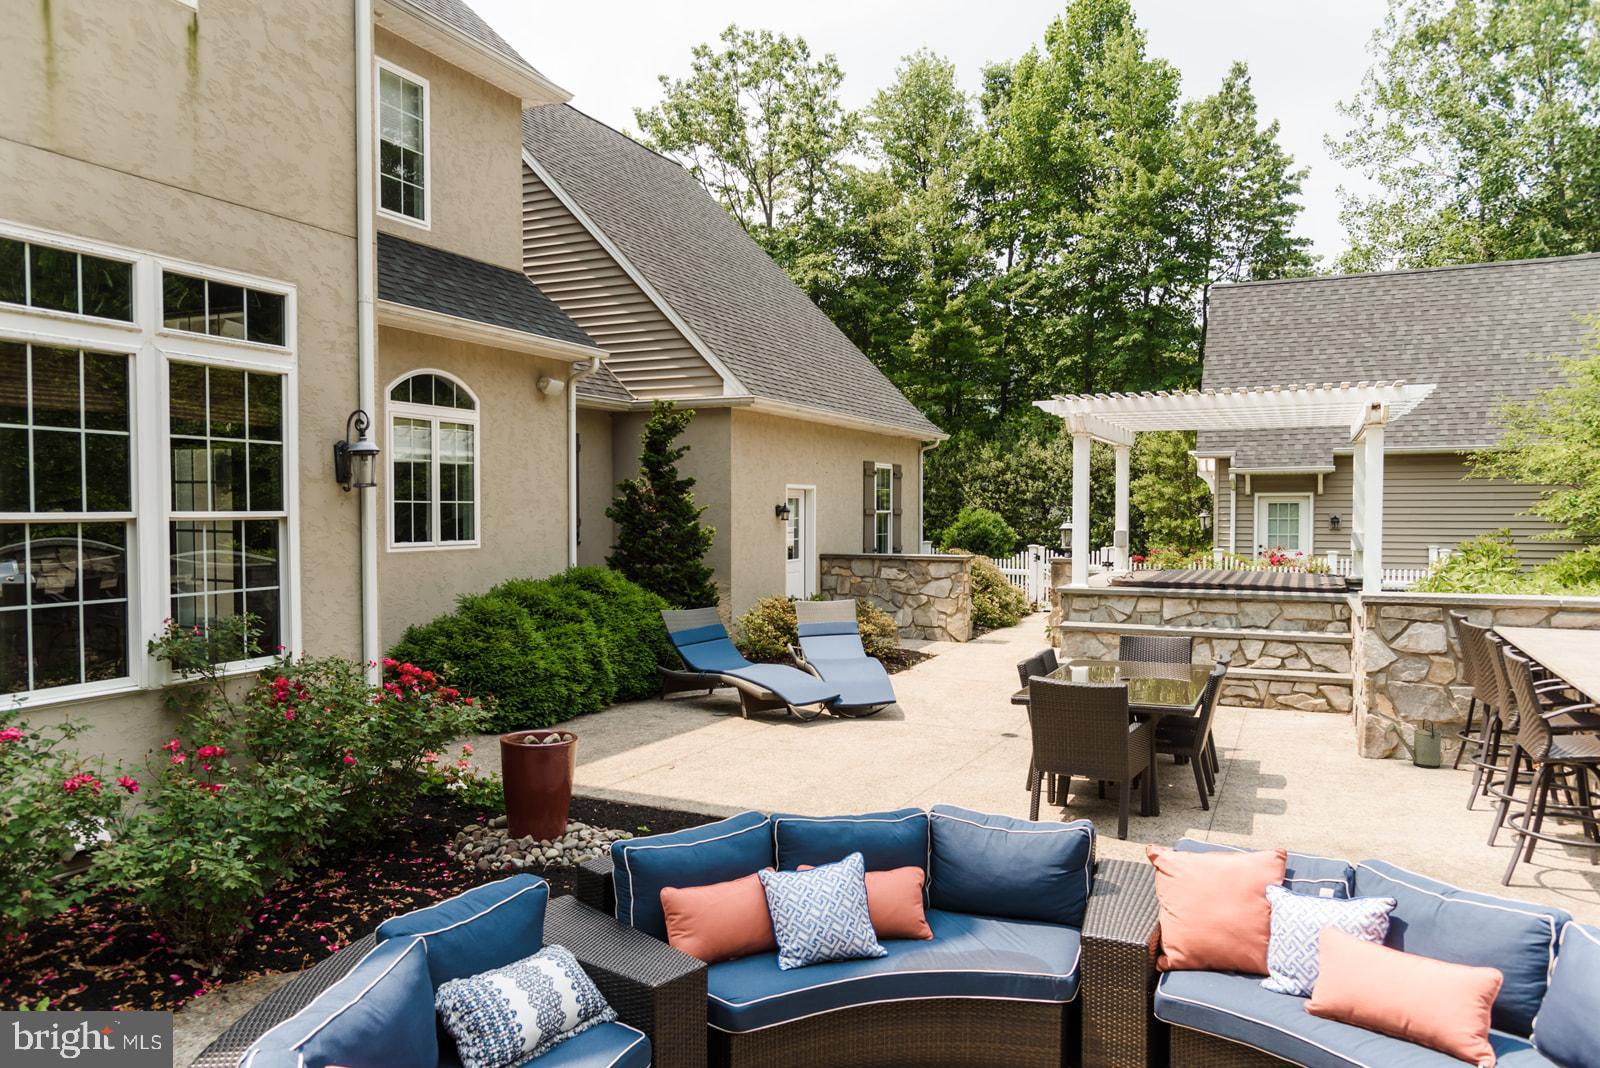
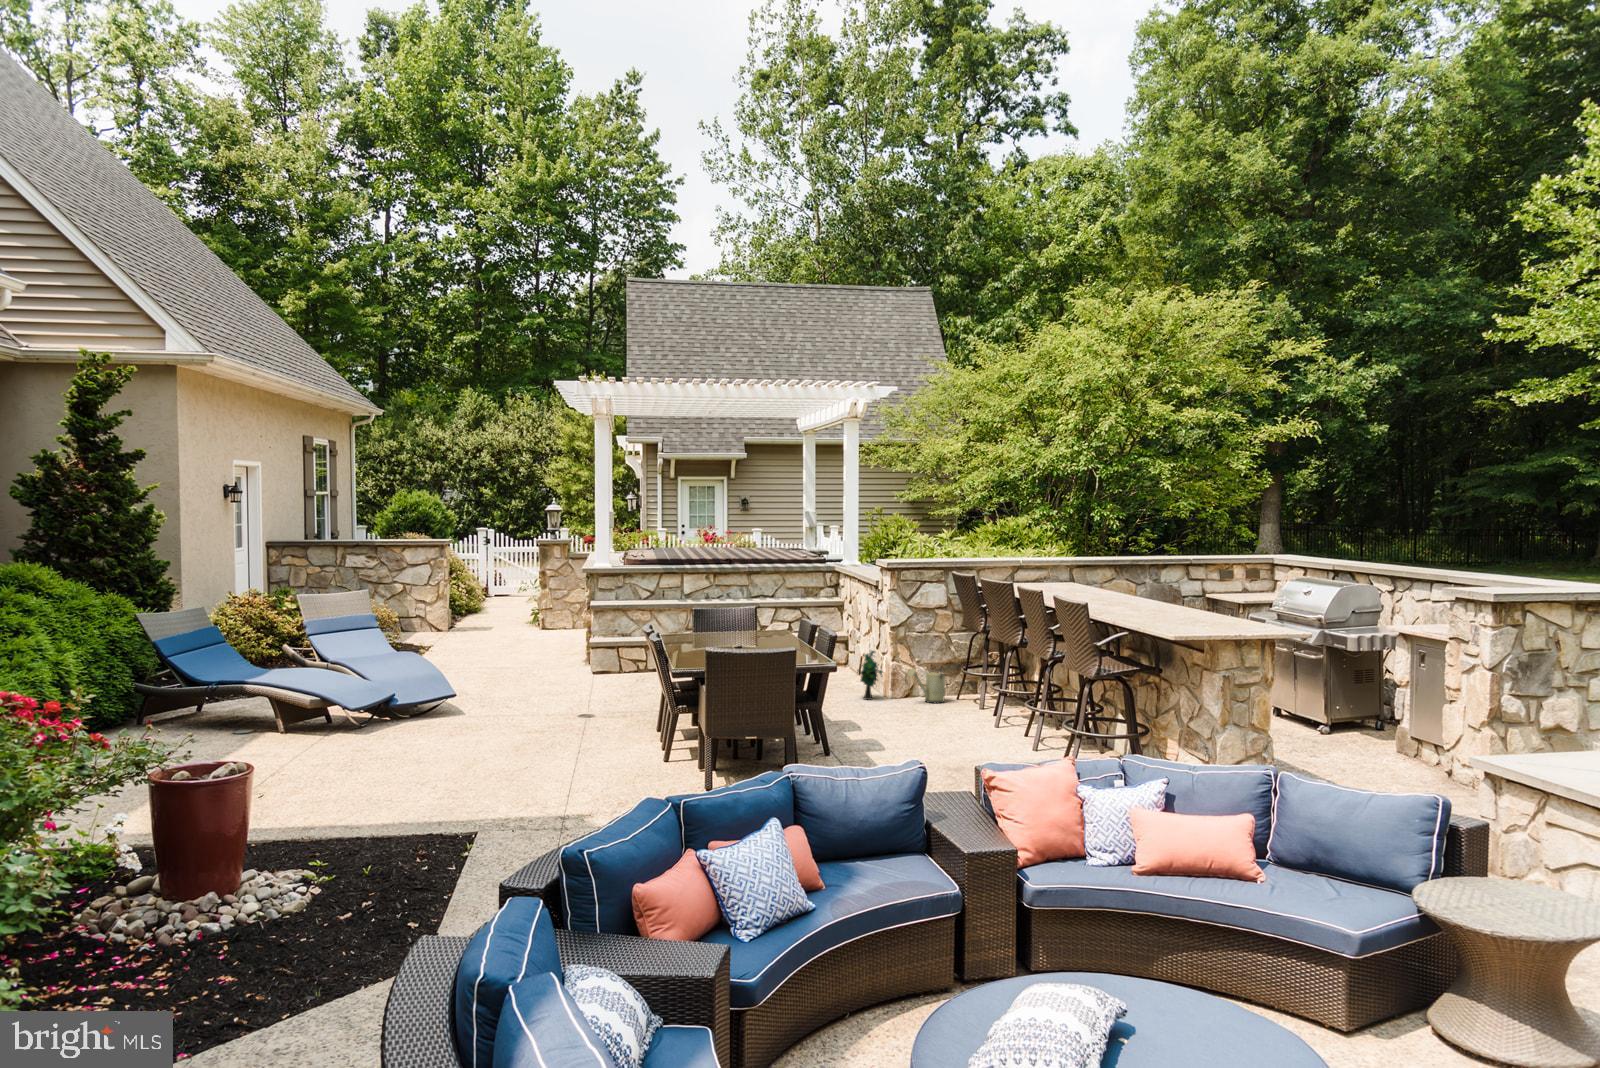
decorative plant: none [1324,696,1357,753] -> present [857,651,882,700]

